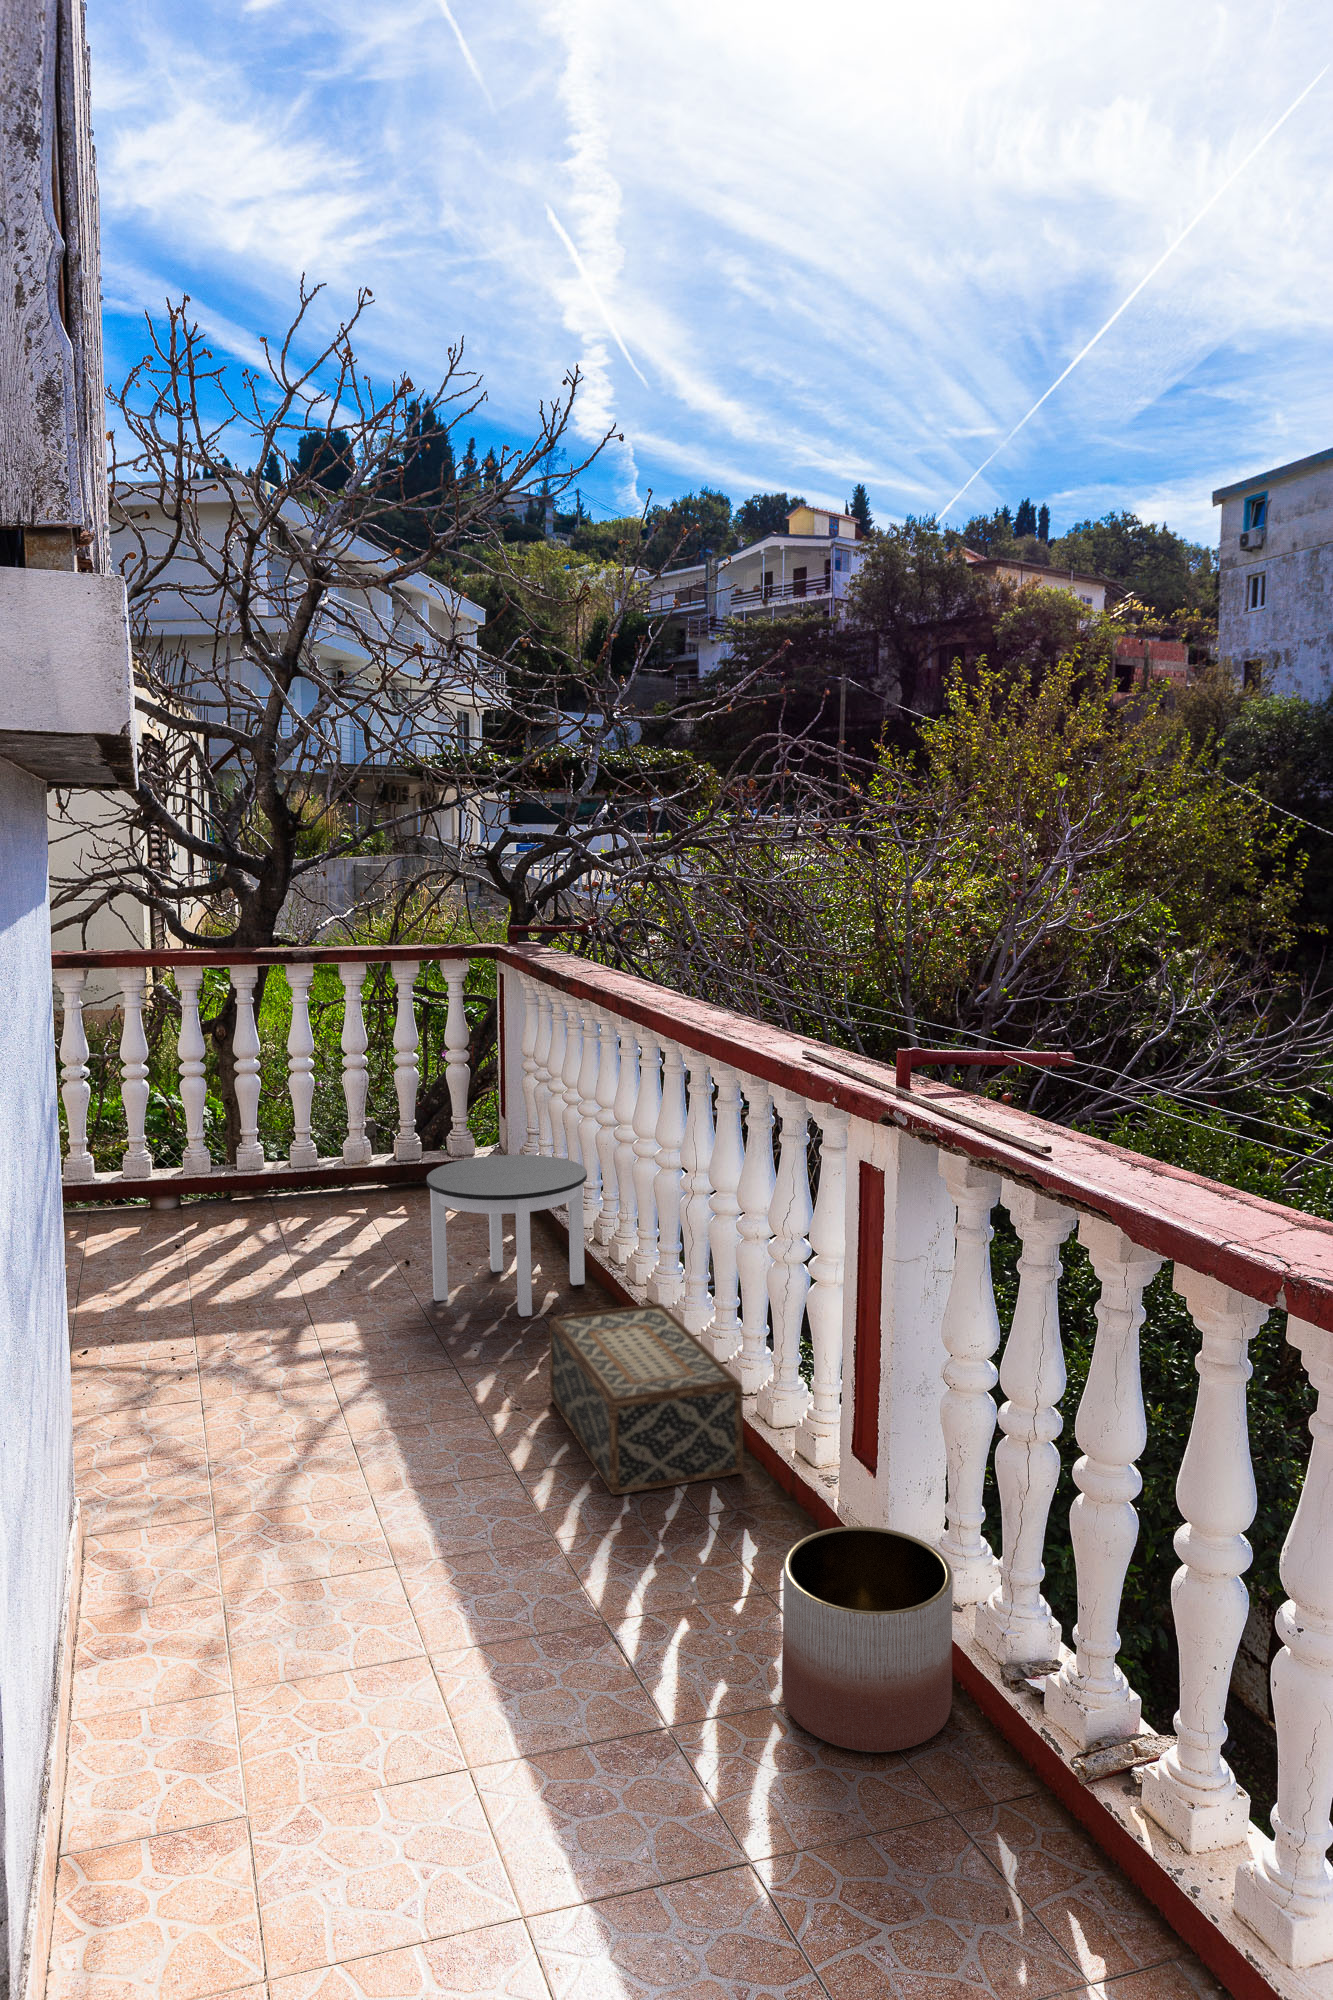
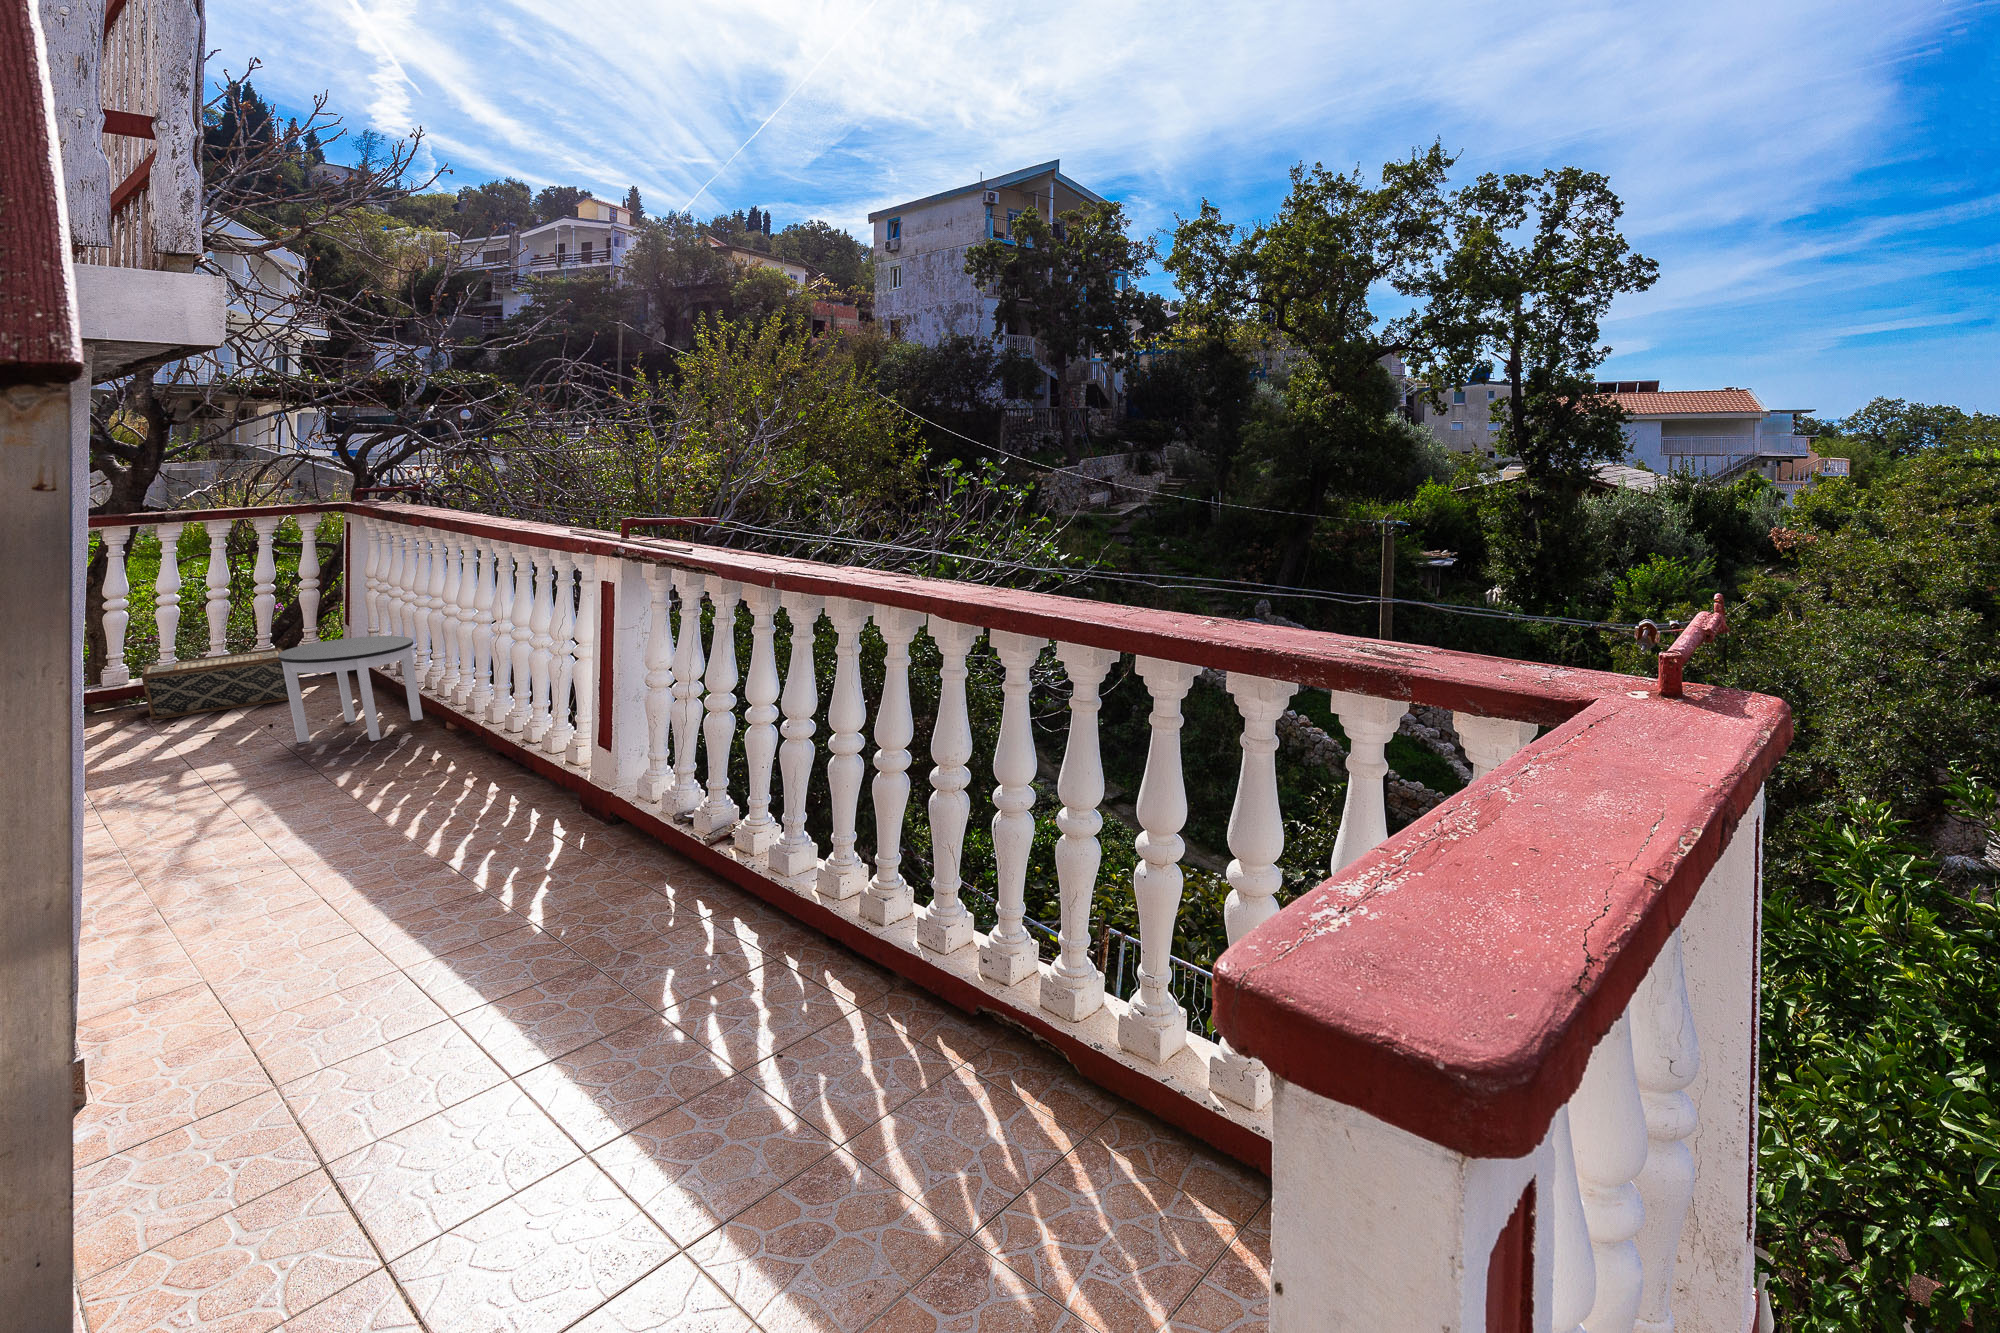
woven basket: present [549,1303,743,1495] -> present [142,648,289,720]
planter: present [782,1526,953,1752] -> none [542,768,651,877]

